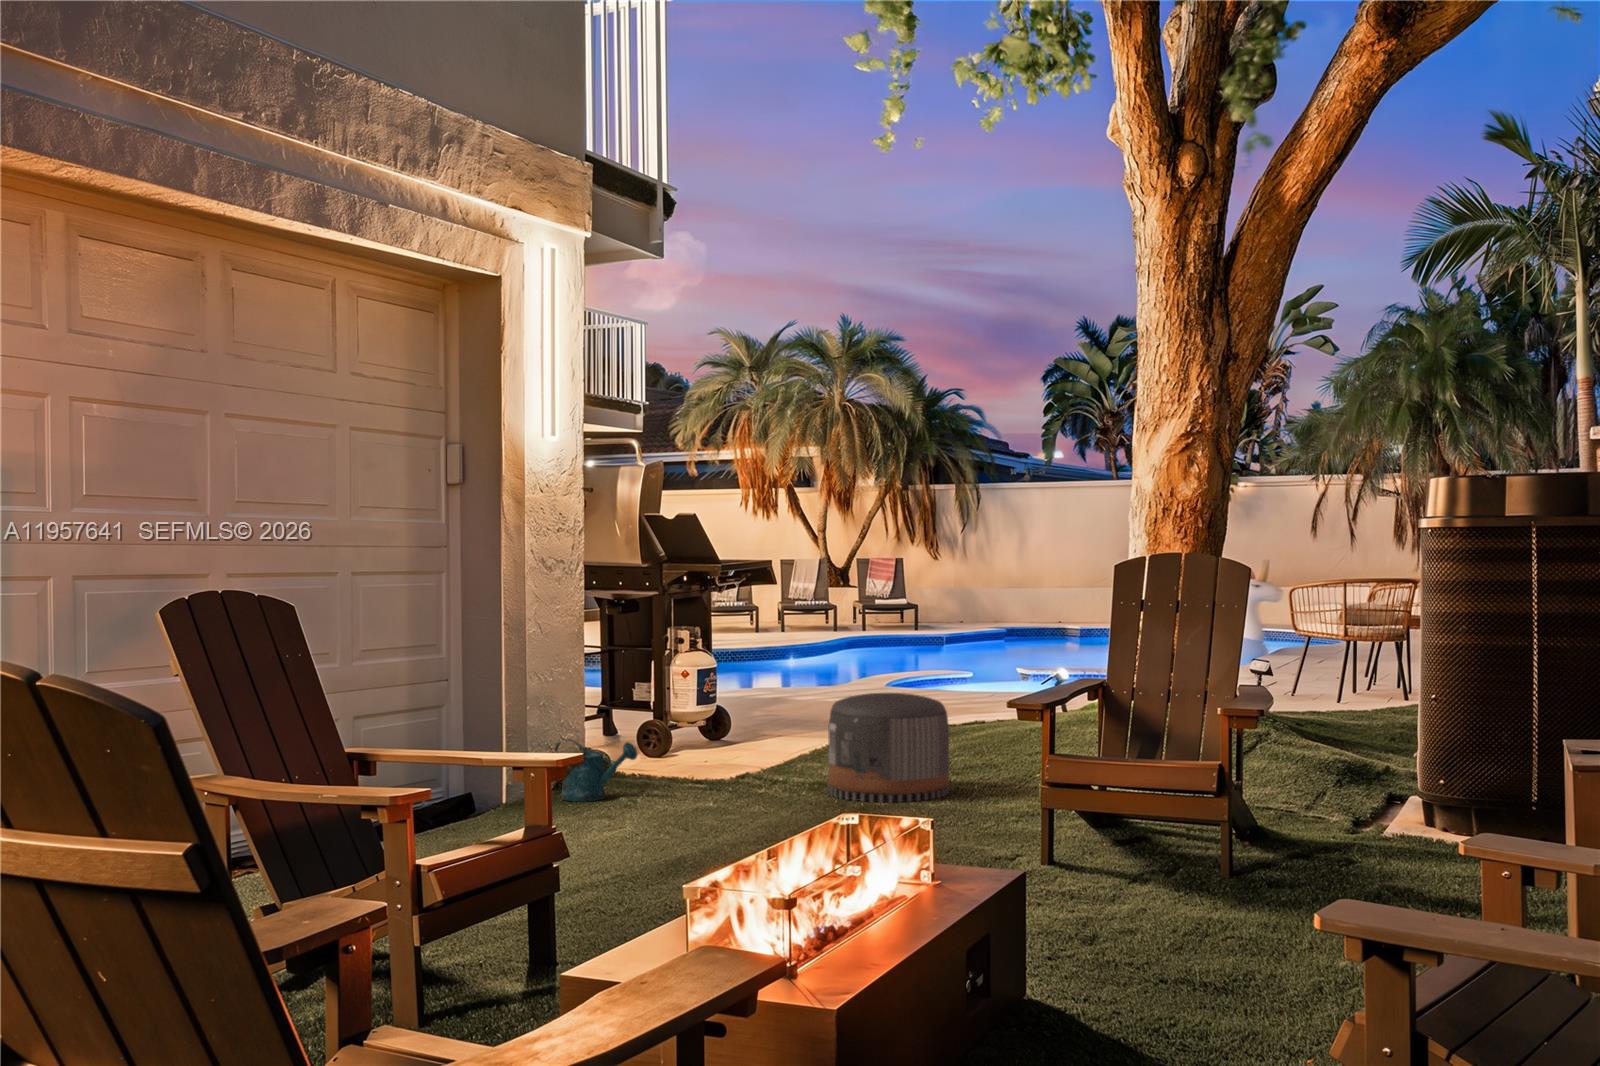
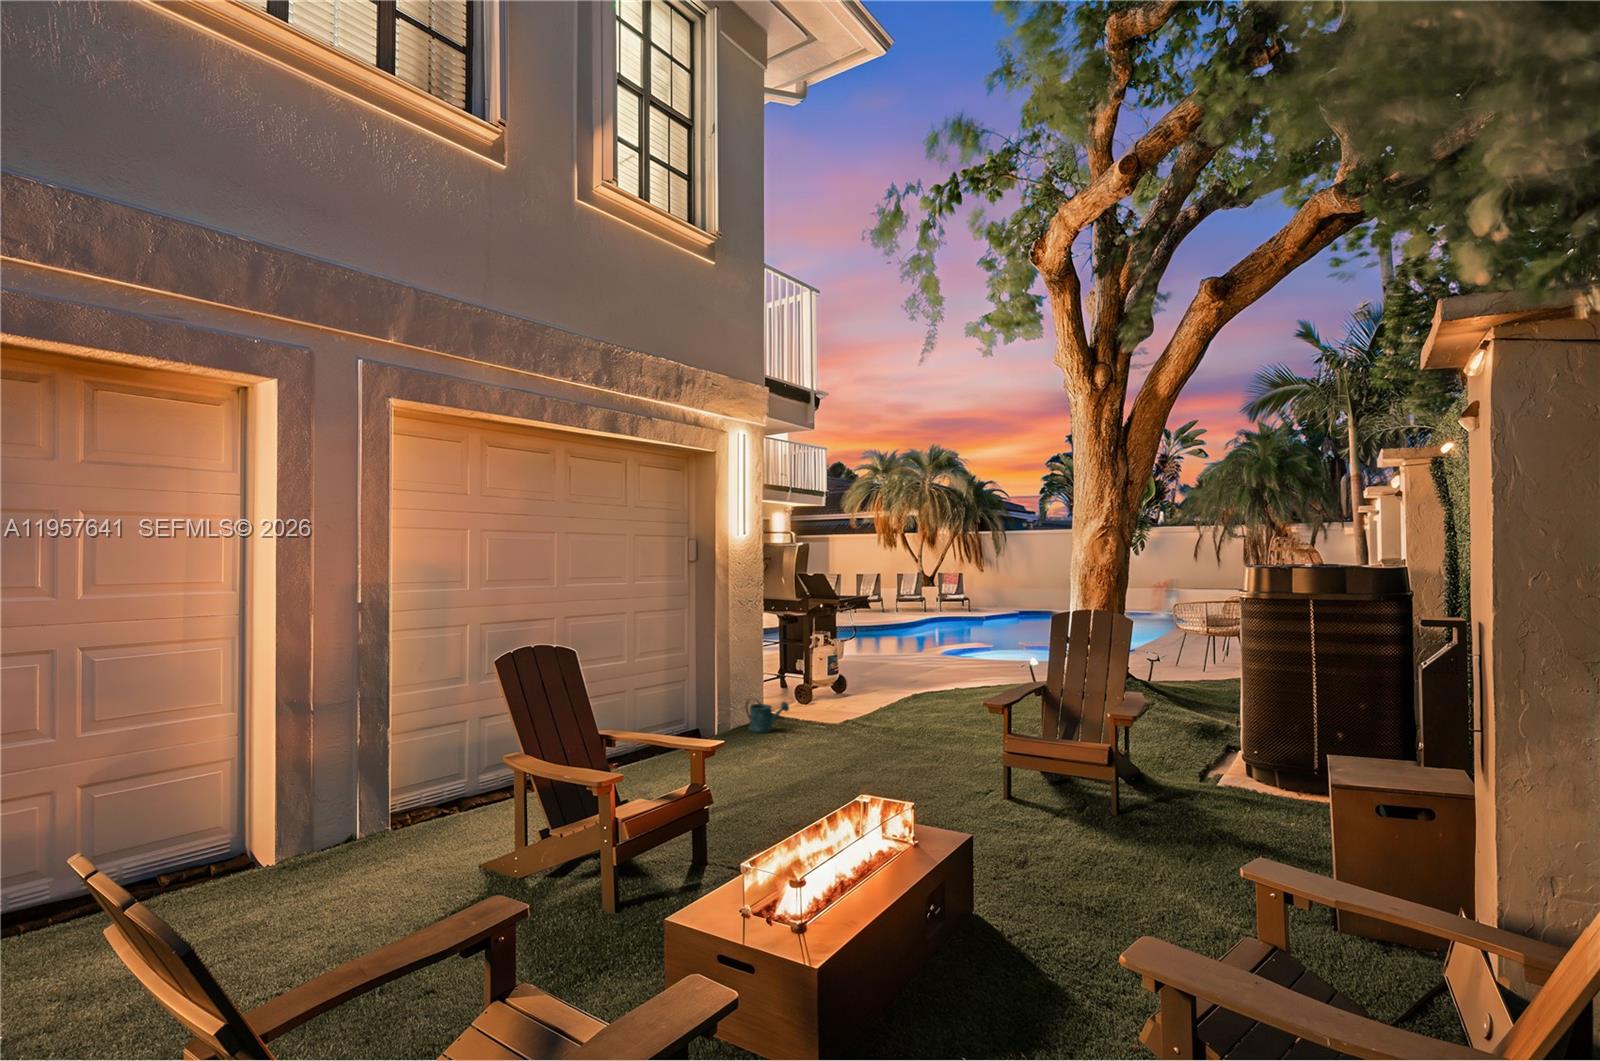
pouf: present [828,693,949,803] -> none [893,677,962,742]

